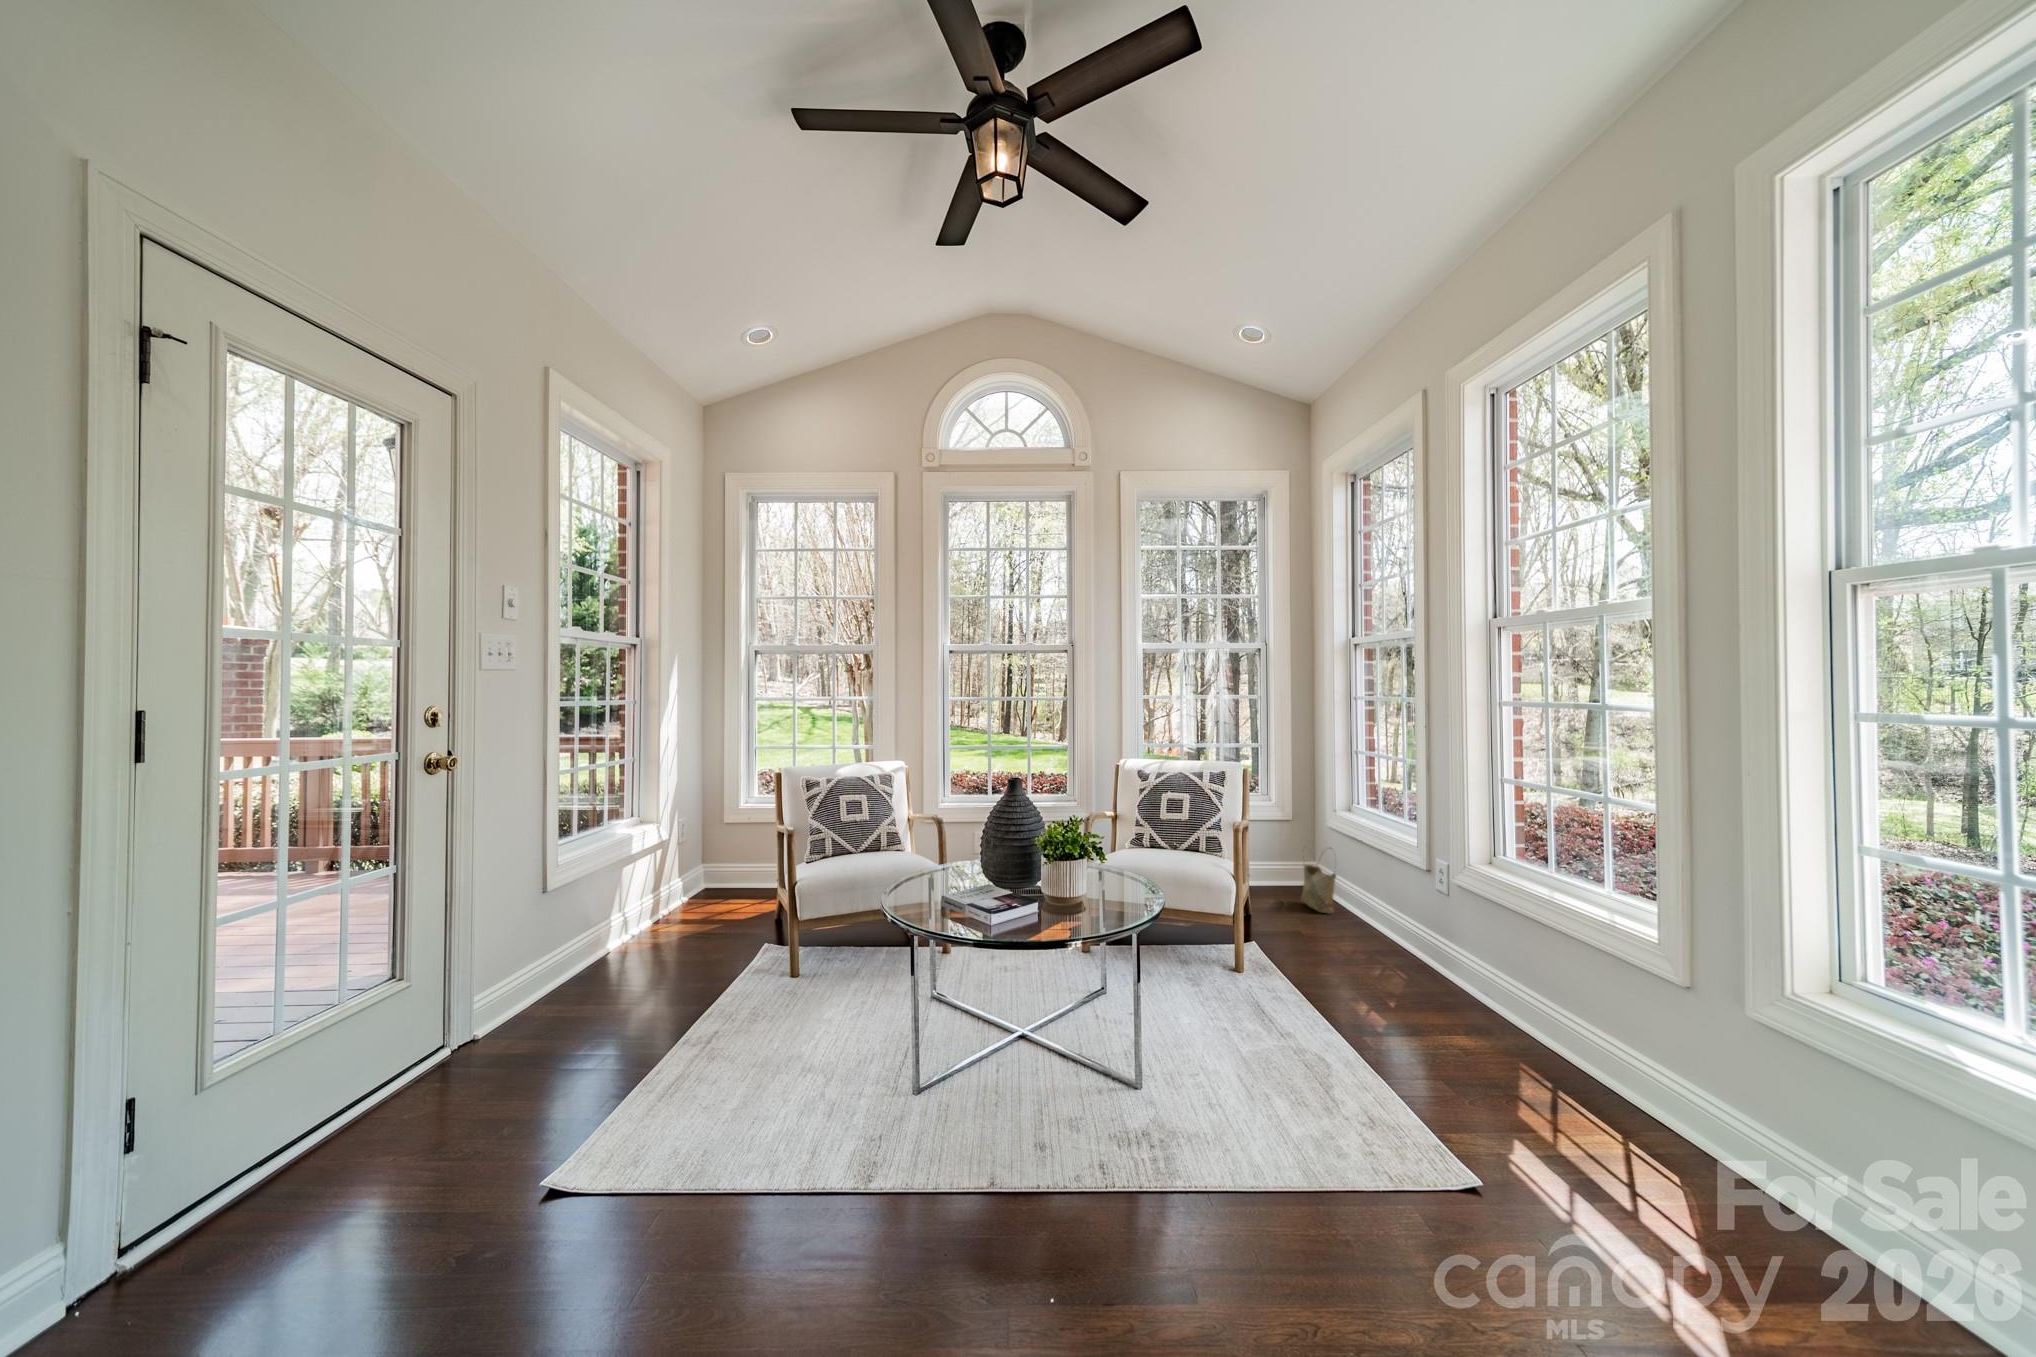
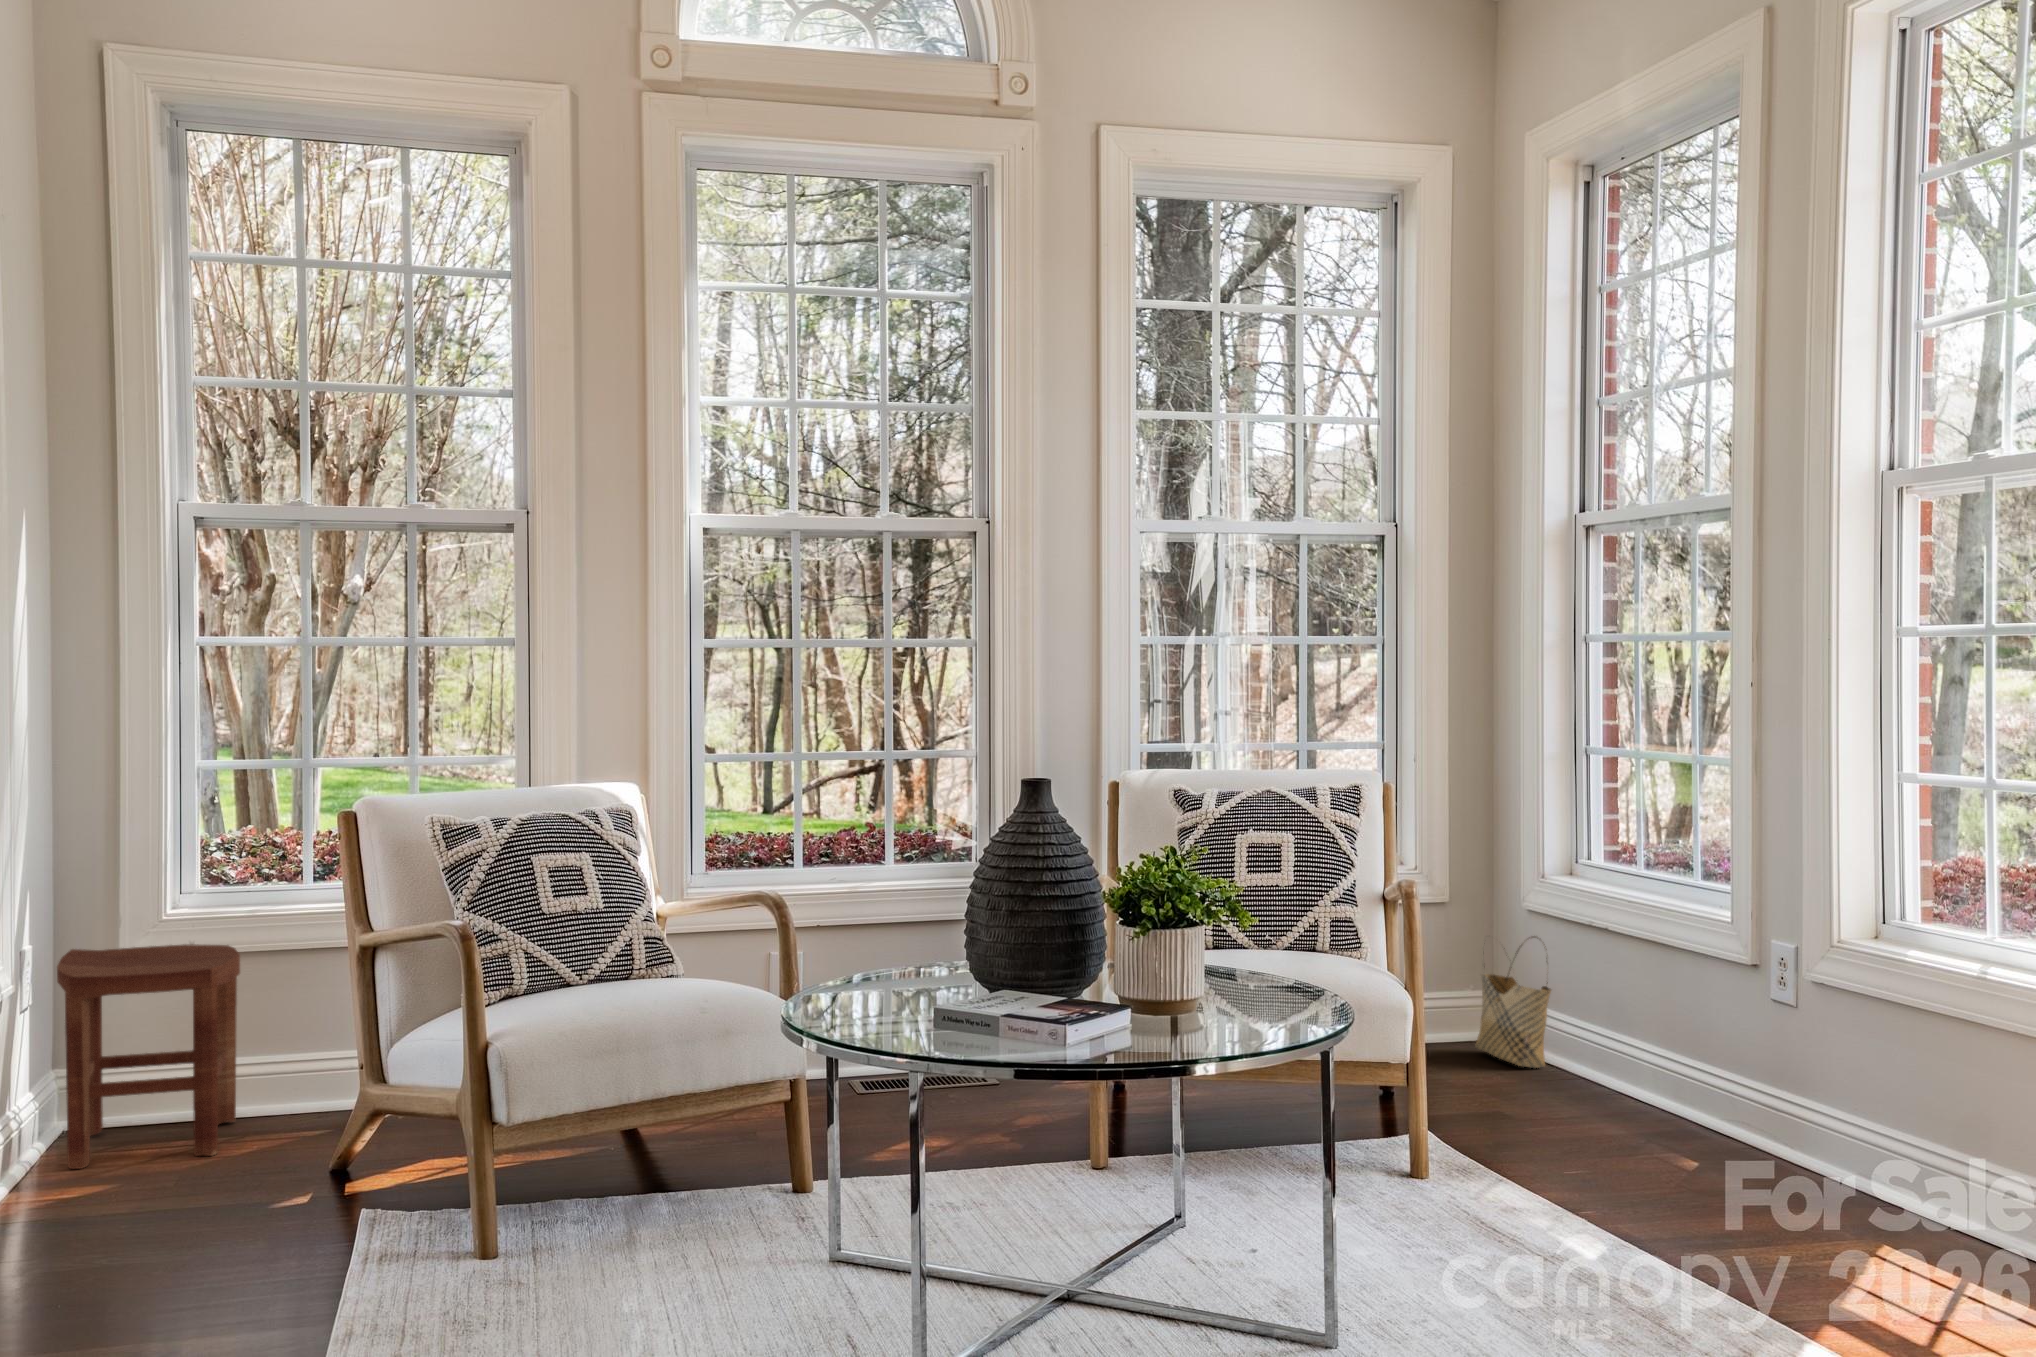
stool: none [665,826,741,918] -> present [57,944,240,1169]

